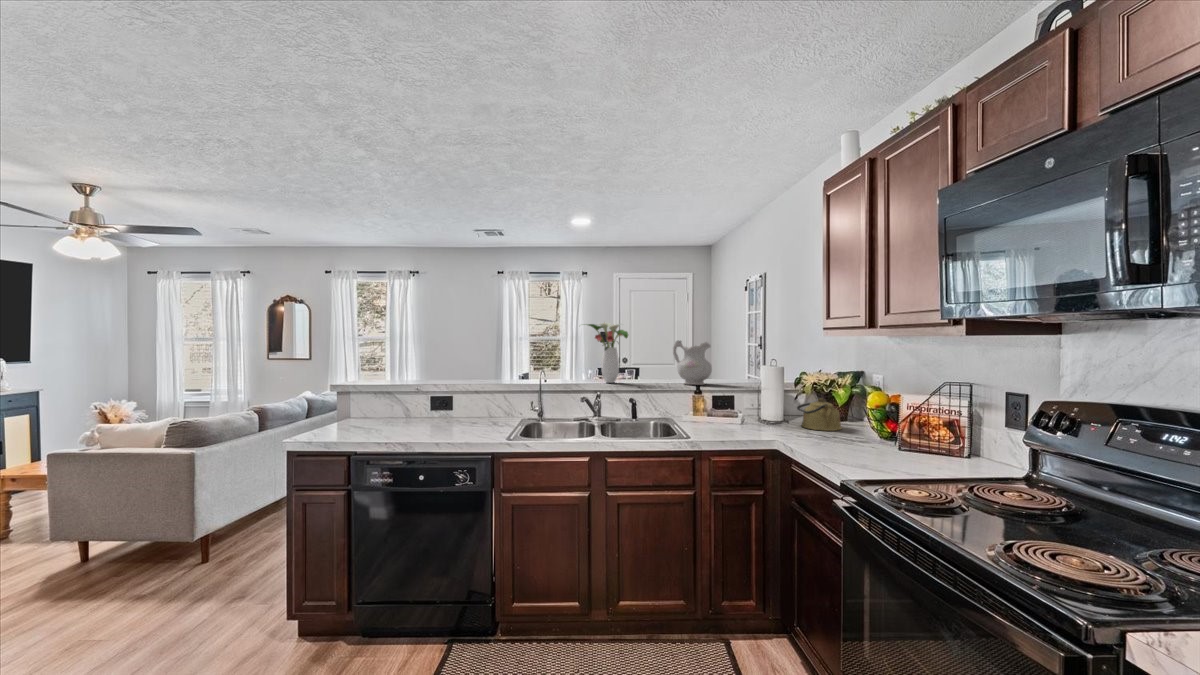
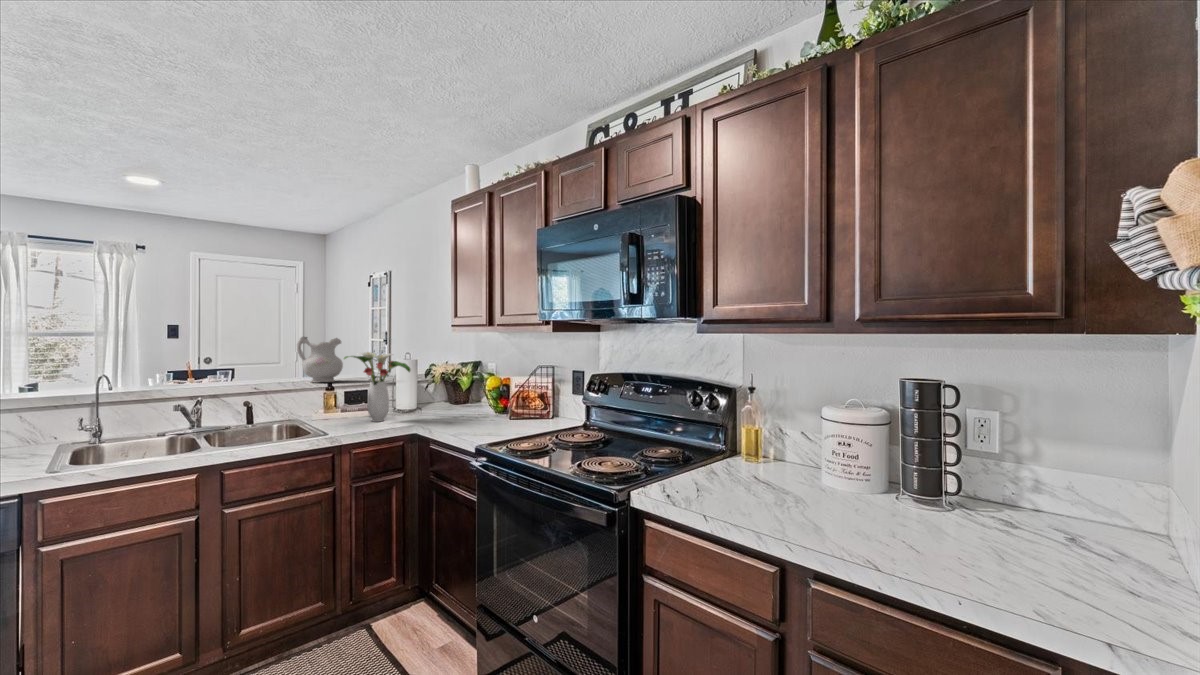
flower arrangement: present [588,323,628,383] -> present [344,352,410,422]
kettle: present [797,398,842,431] -> none [429,386,466,413]

